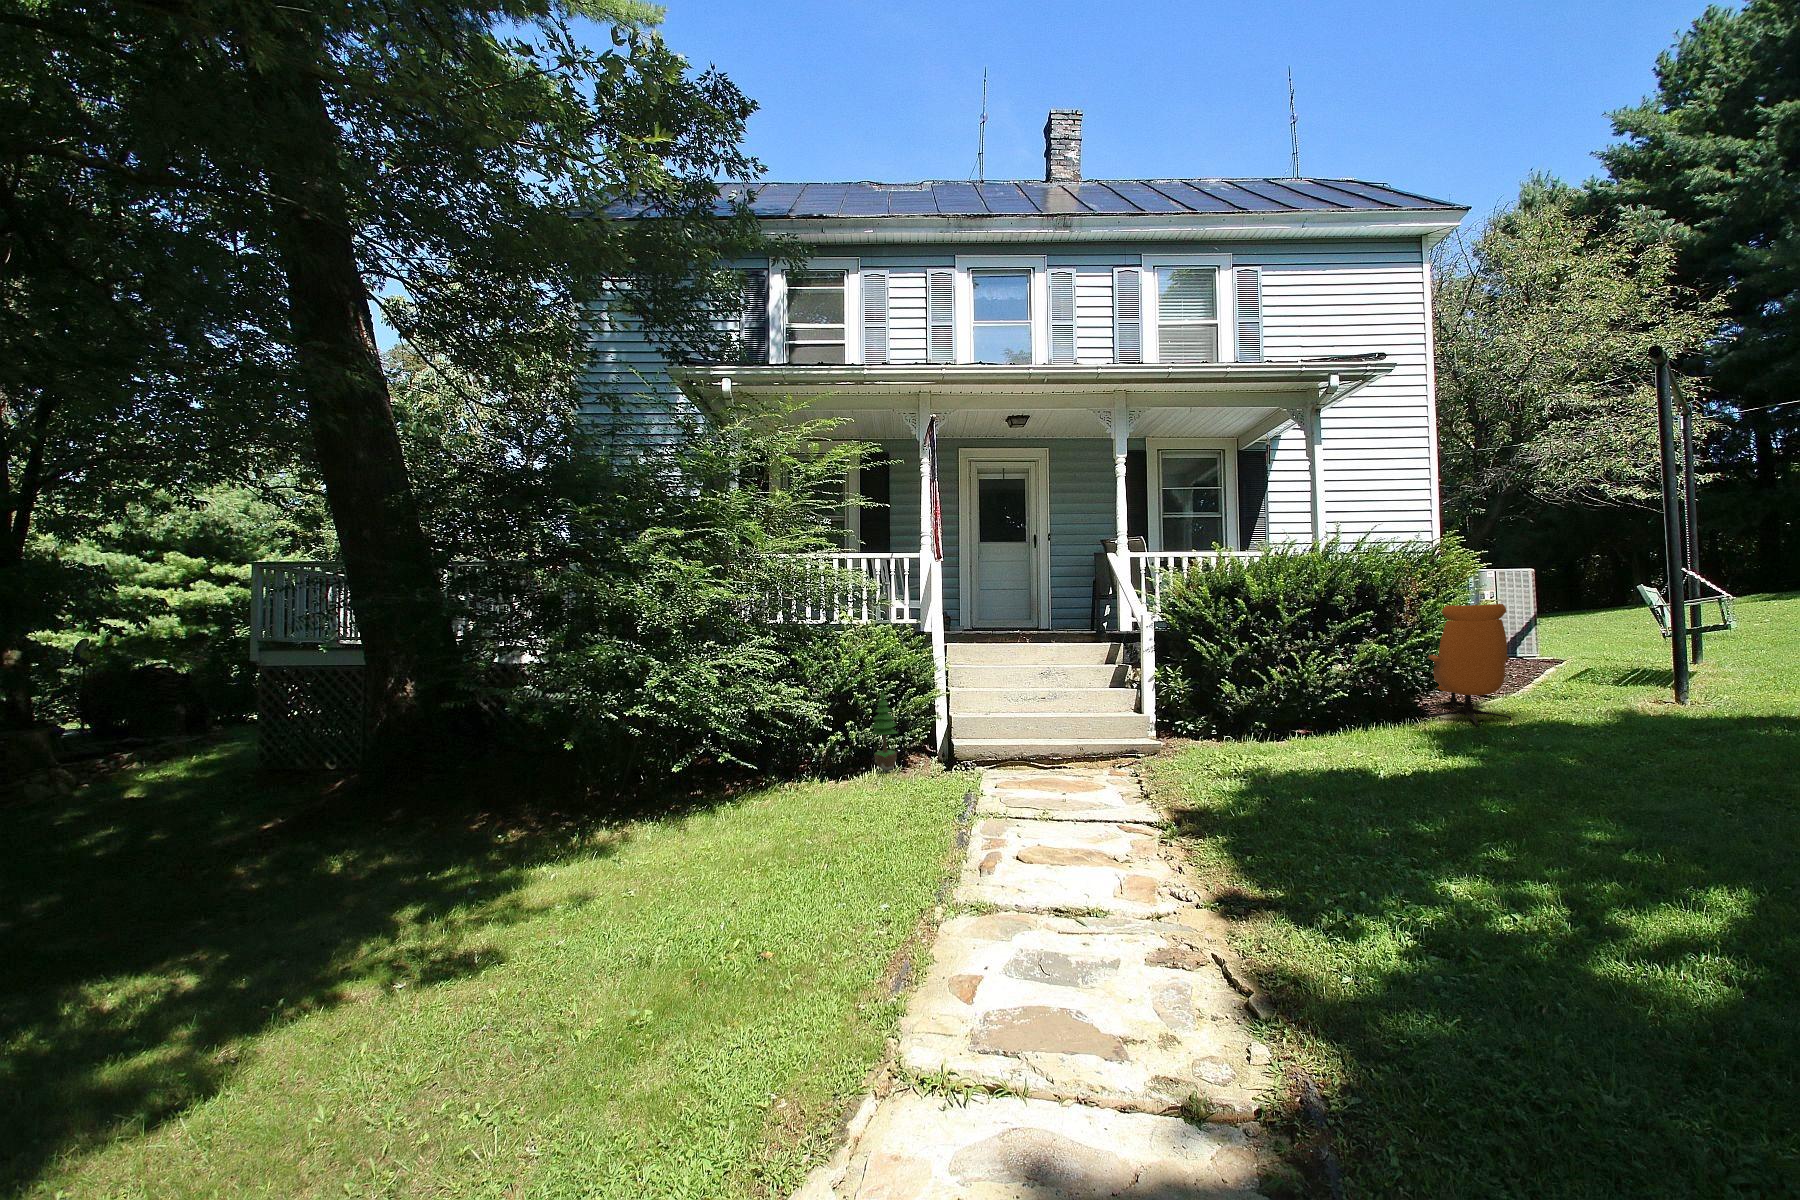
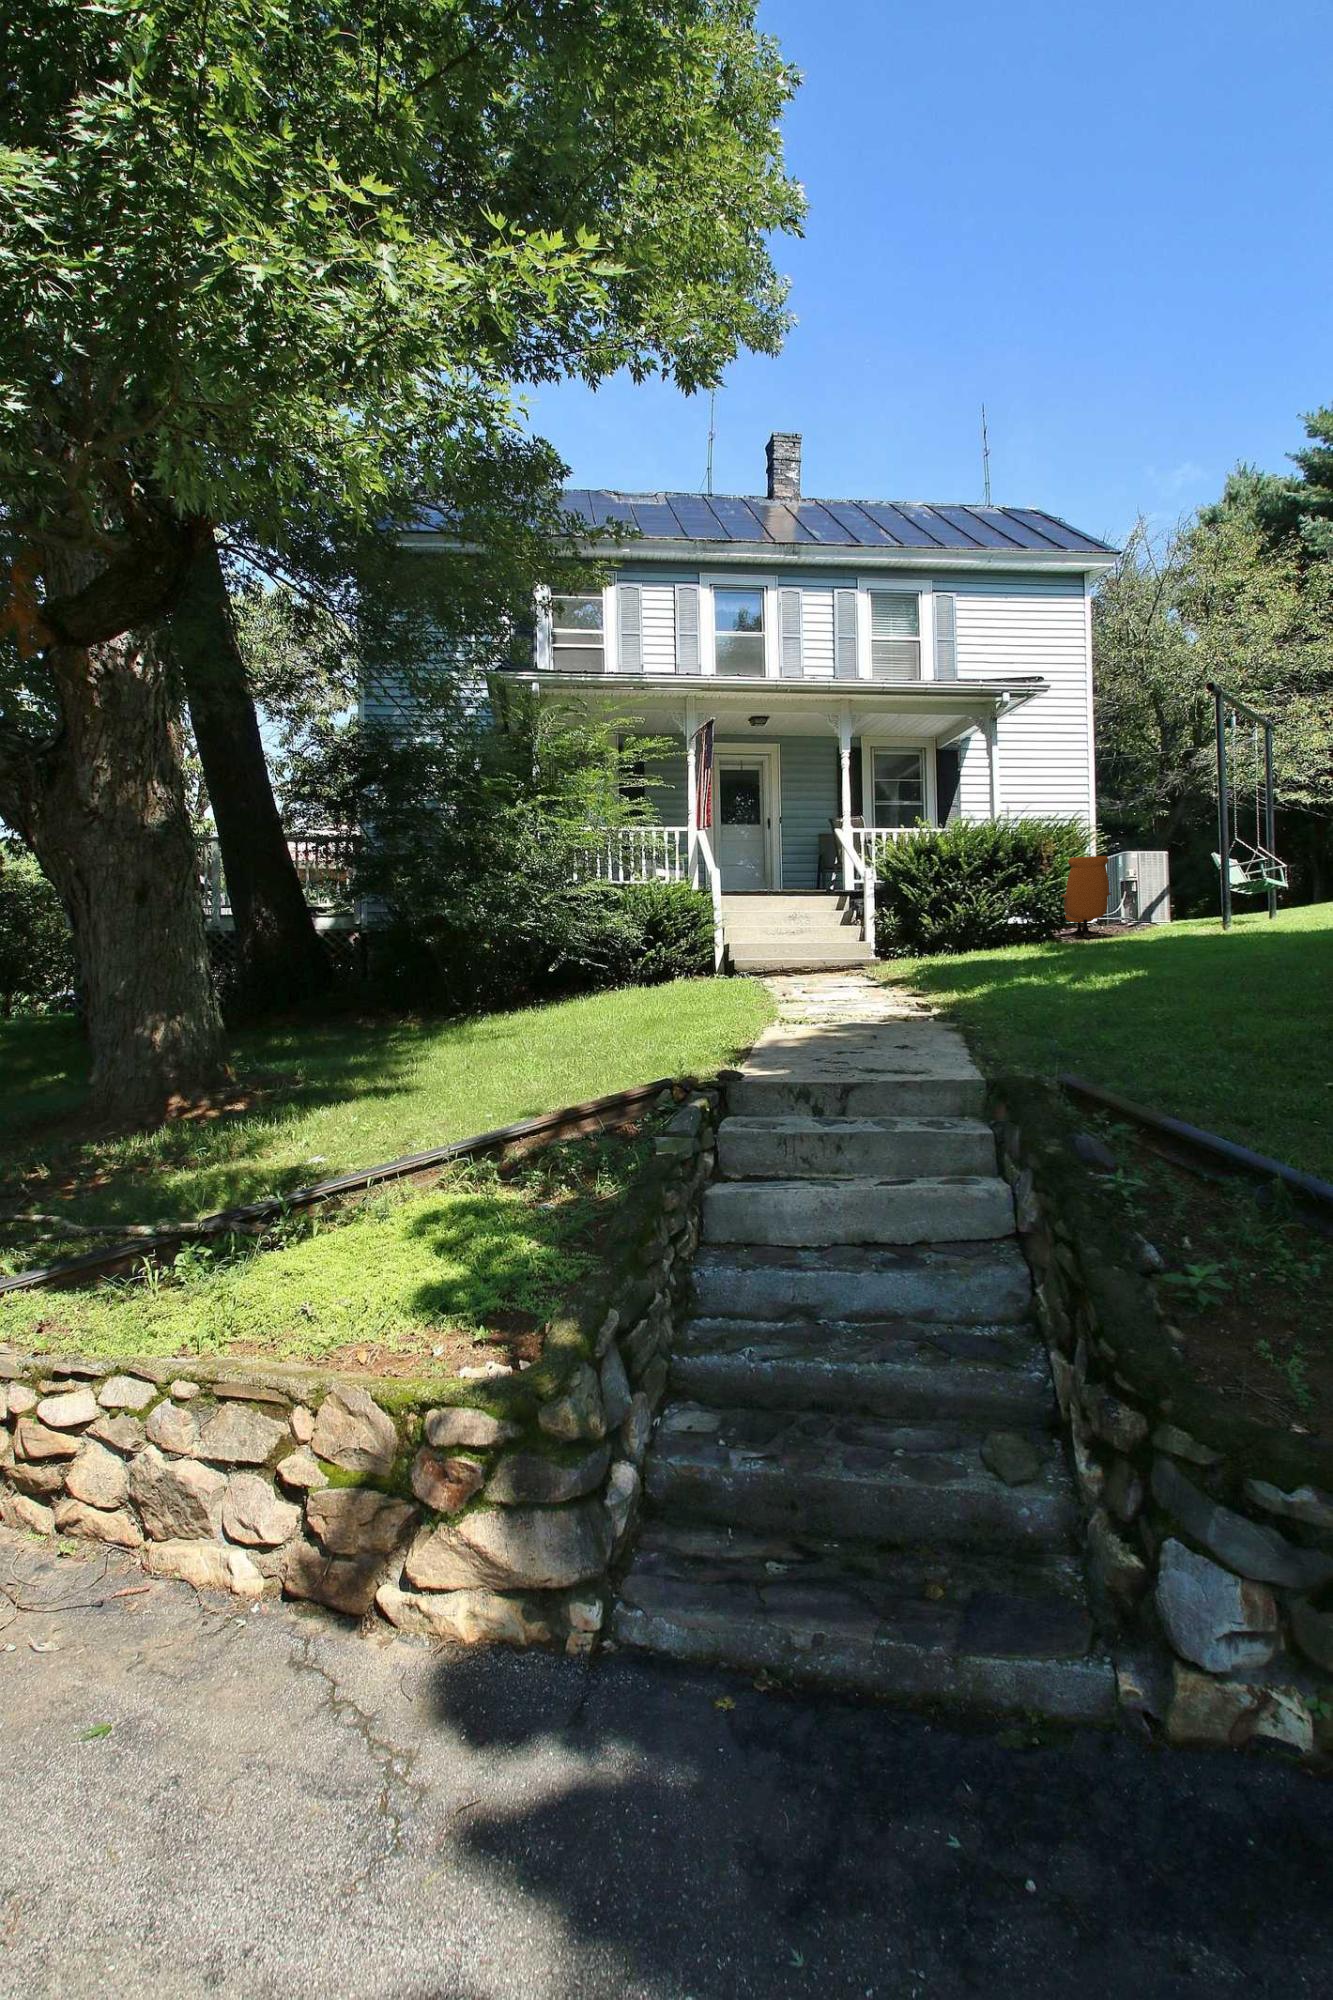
potted tree: present [870,692,898,772] -> none [683,916,703,973]

